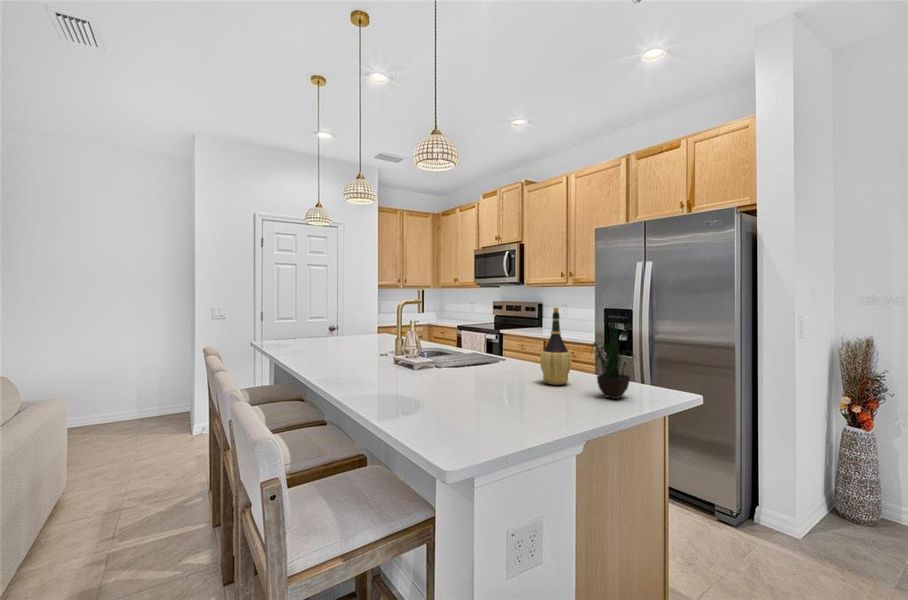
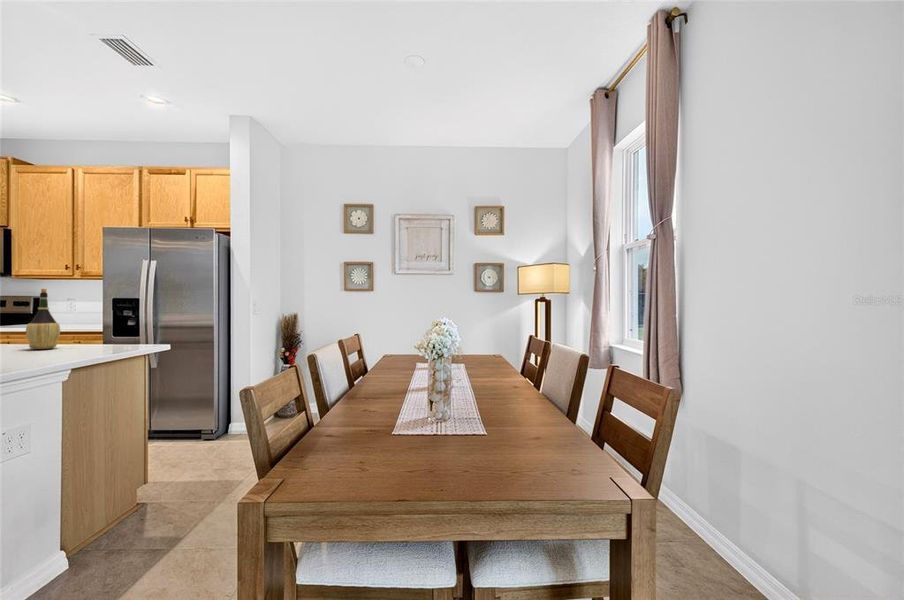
potted plant: present [592,320,630,399] -> none [69,280,118,350]

